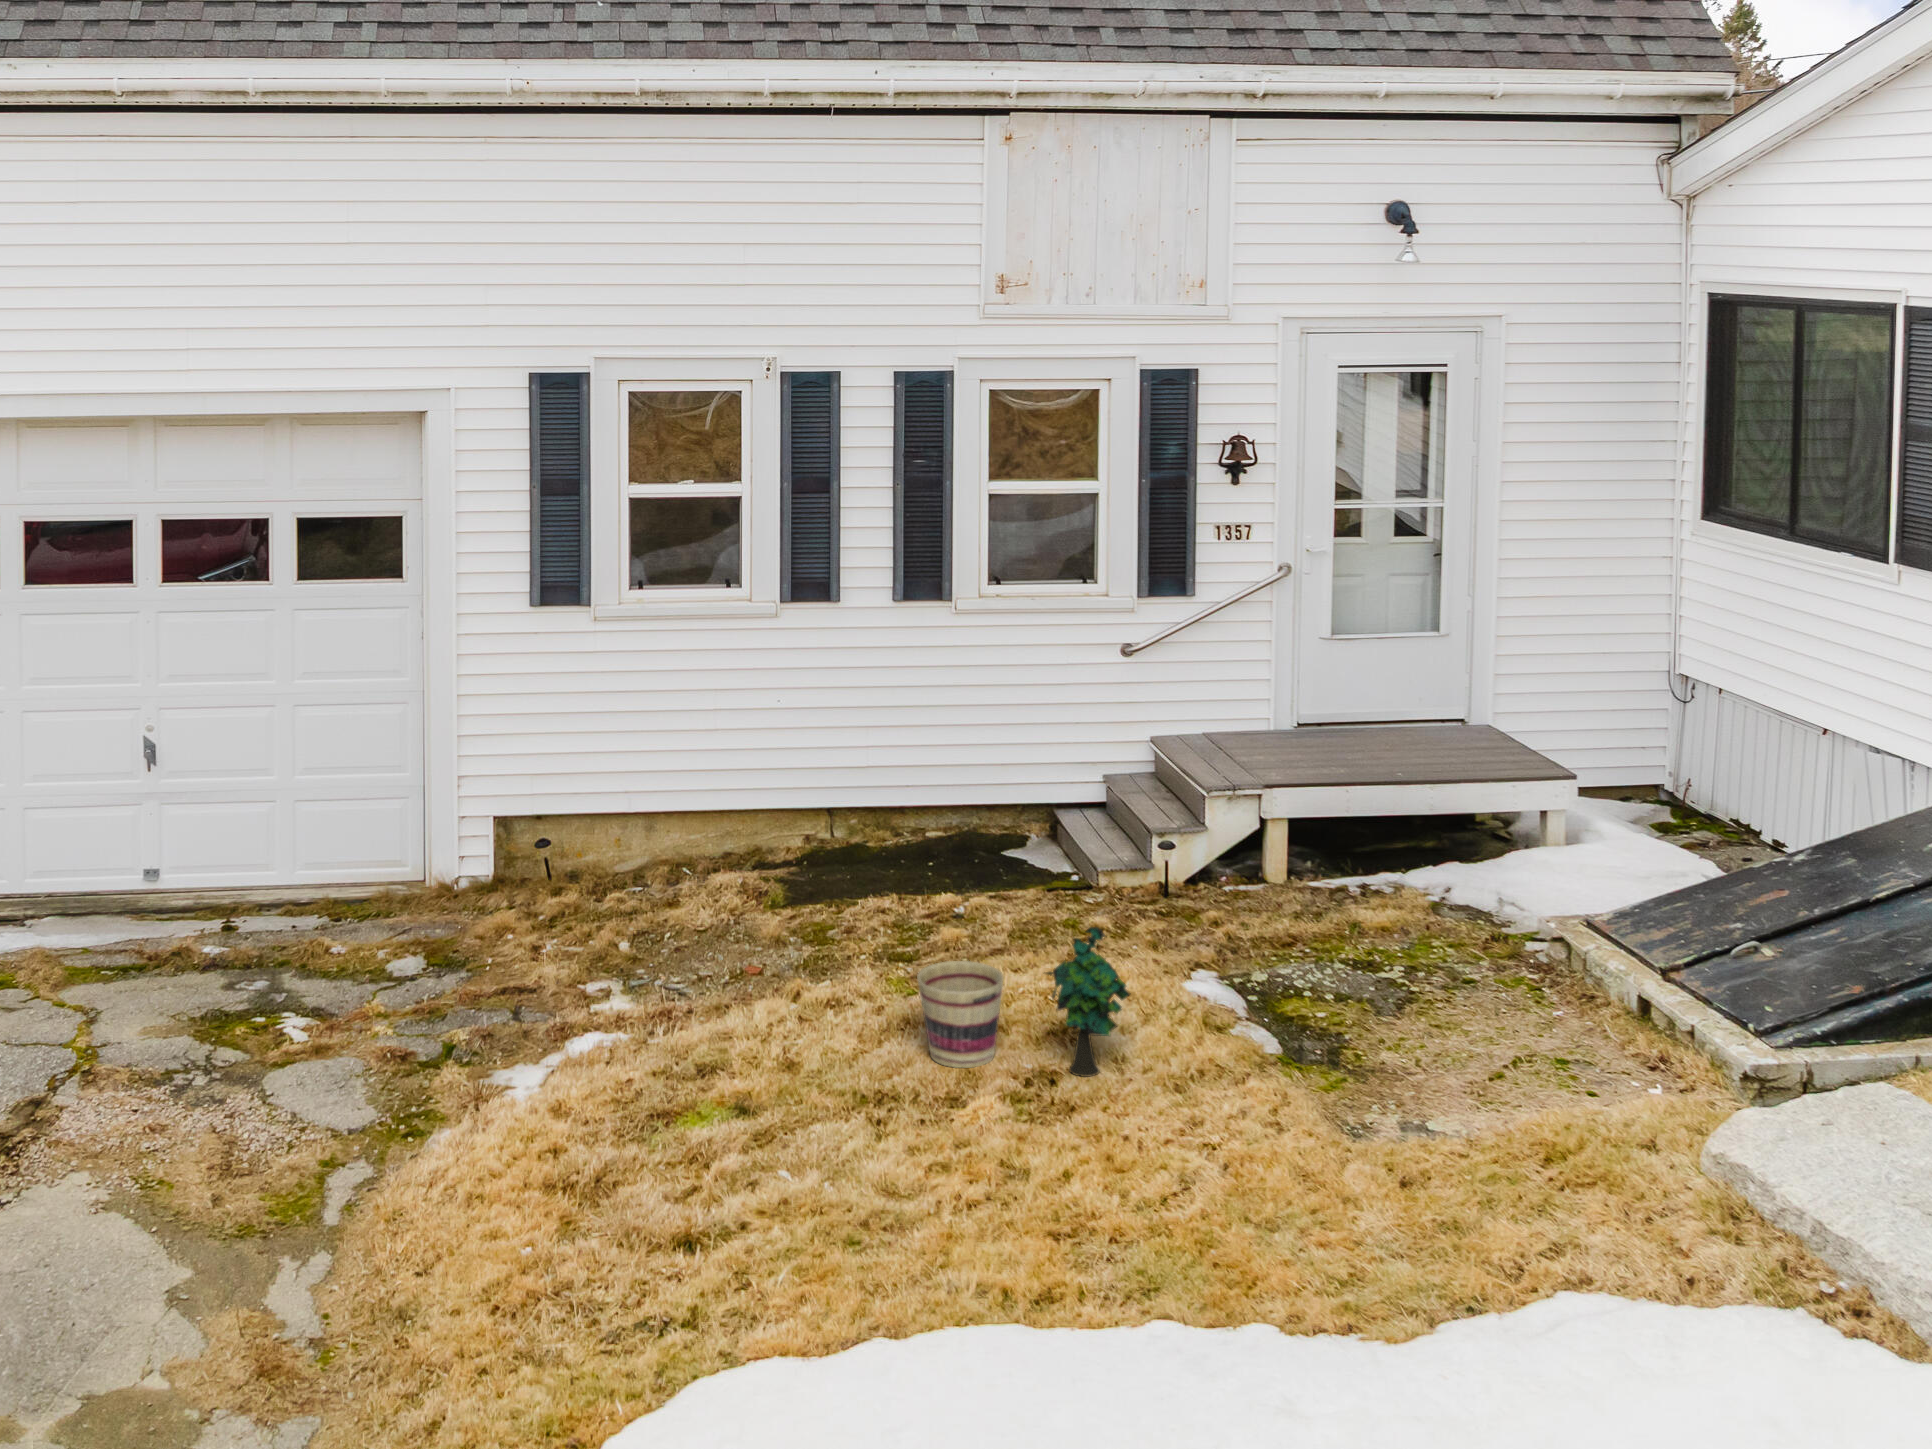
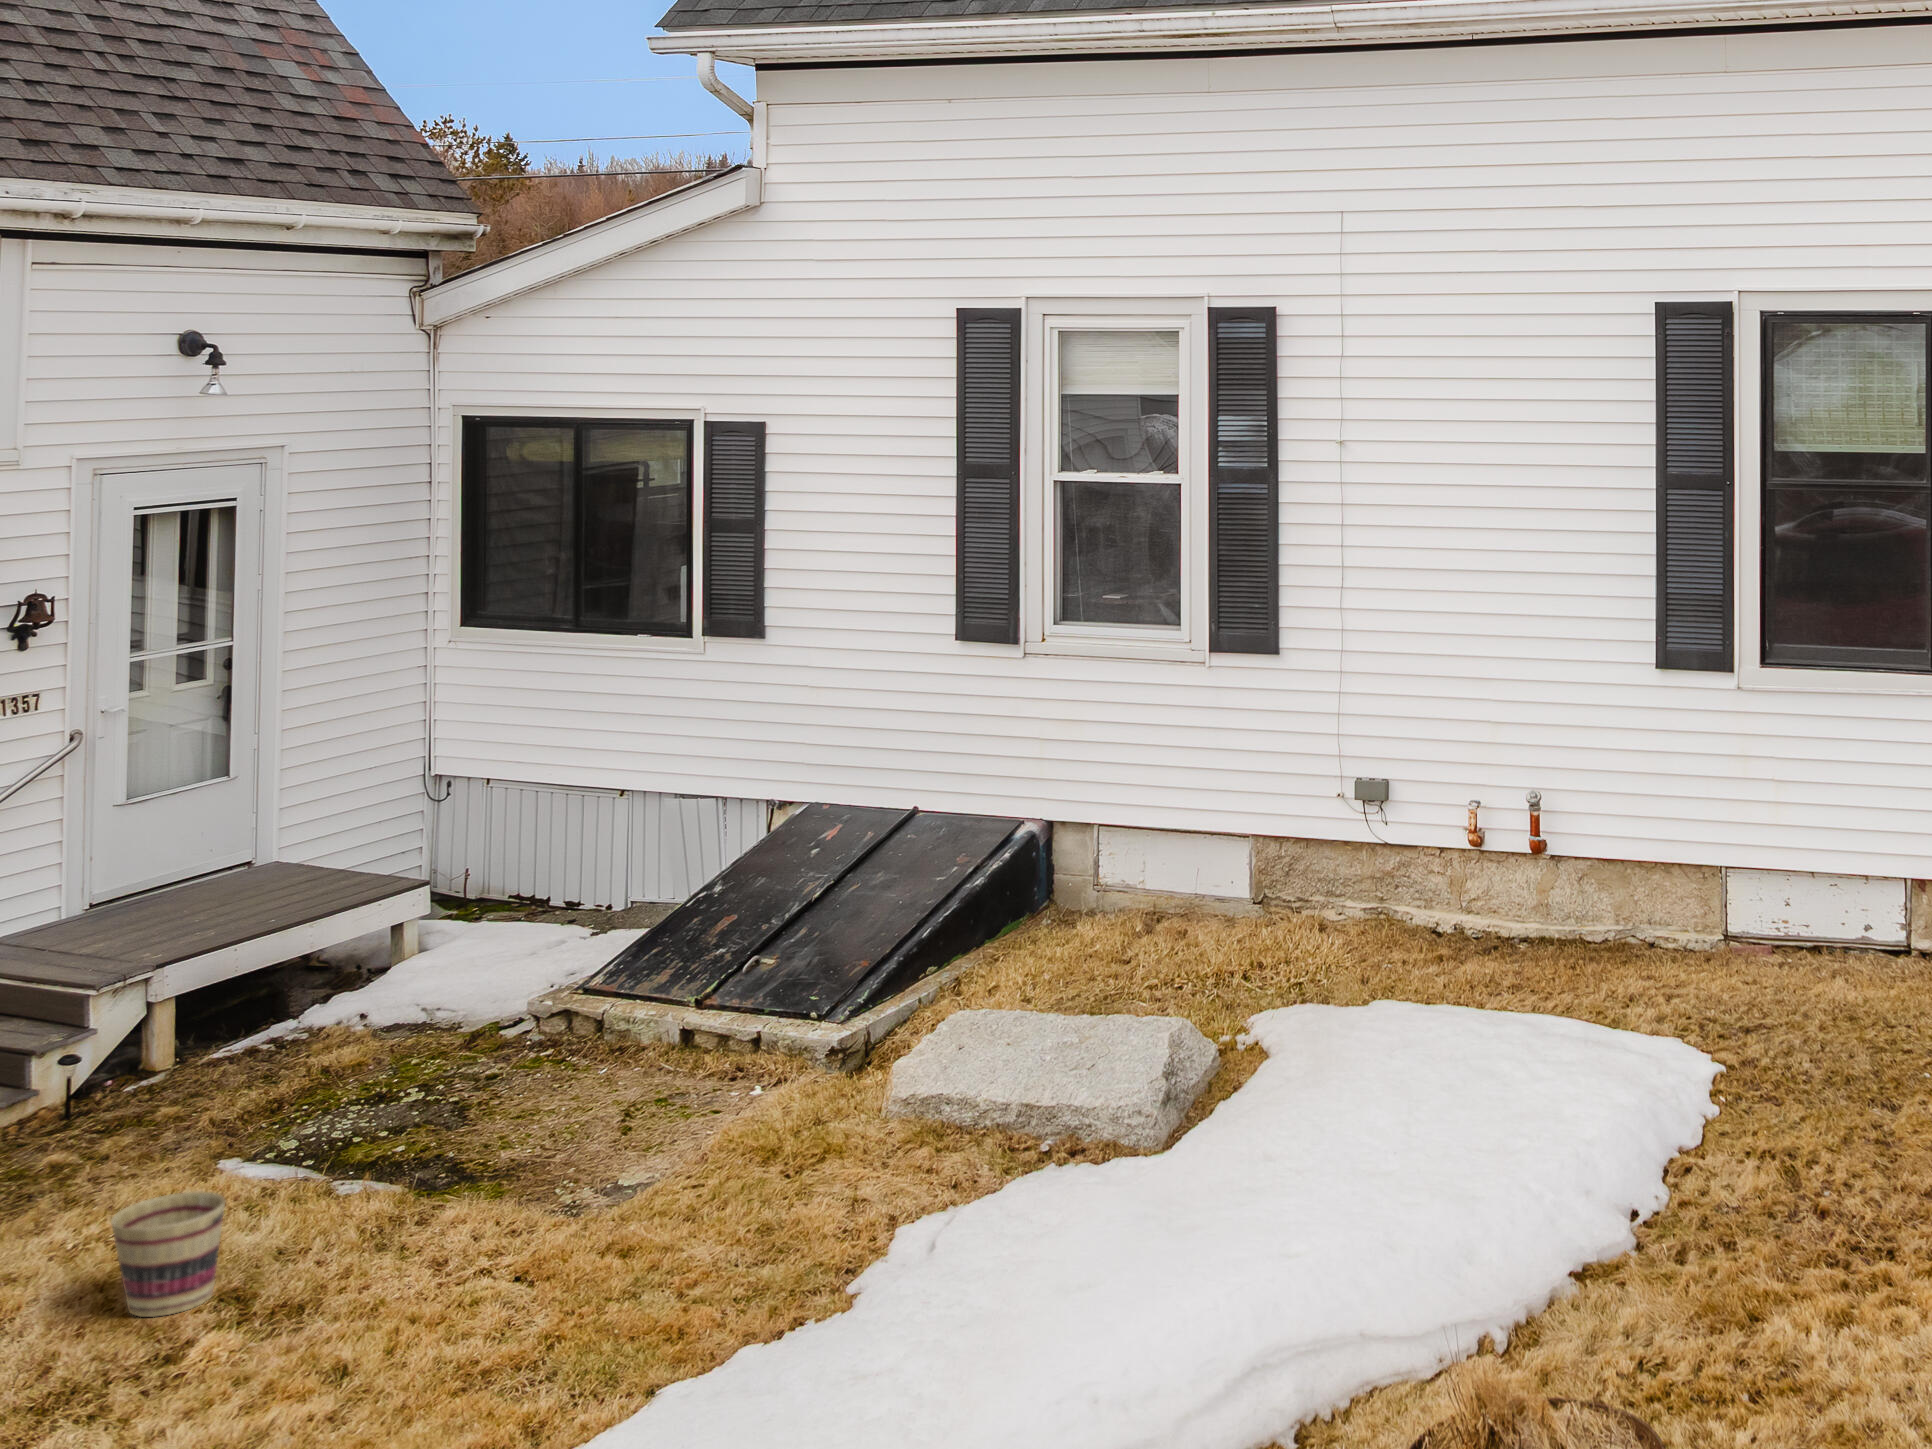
decorative plant: present [1046,927,1130,1077] -> none [269,1092,376,1261]

